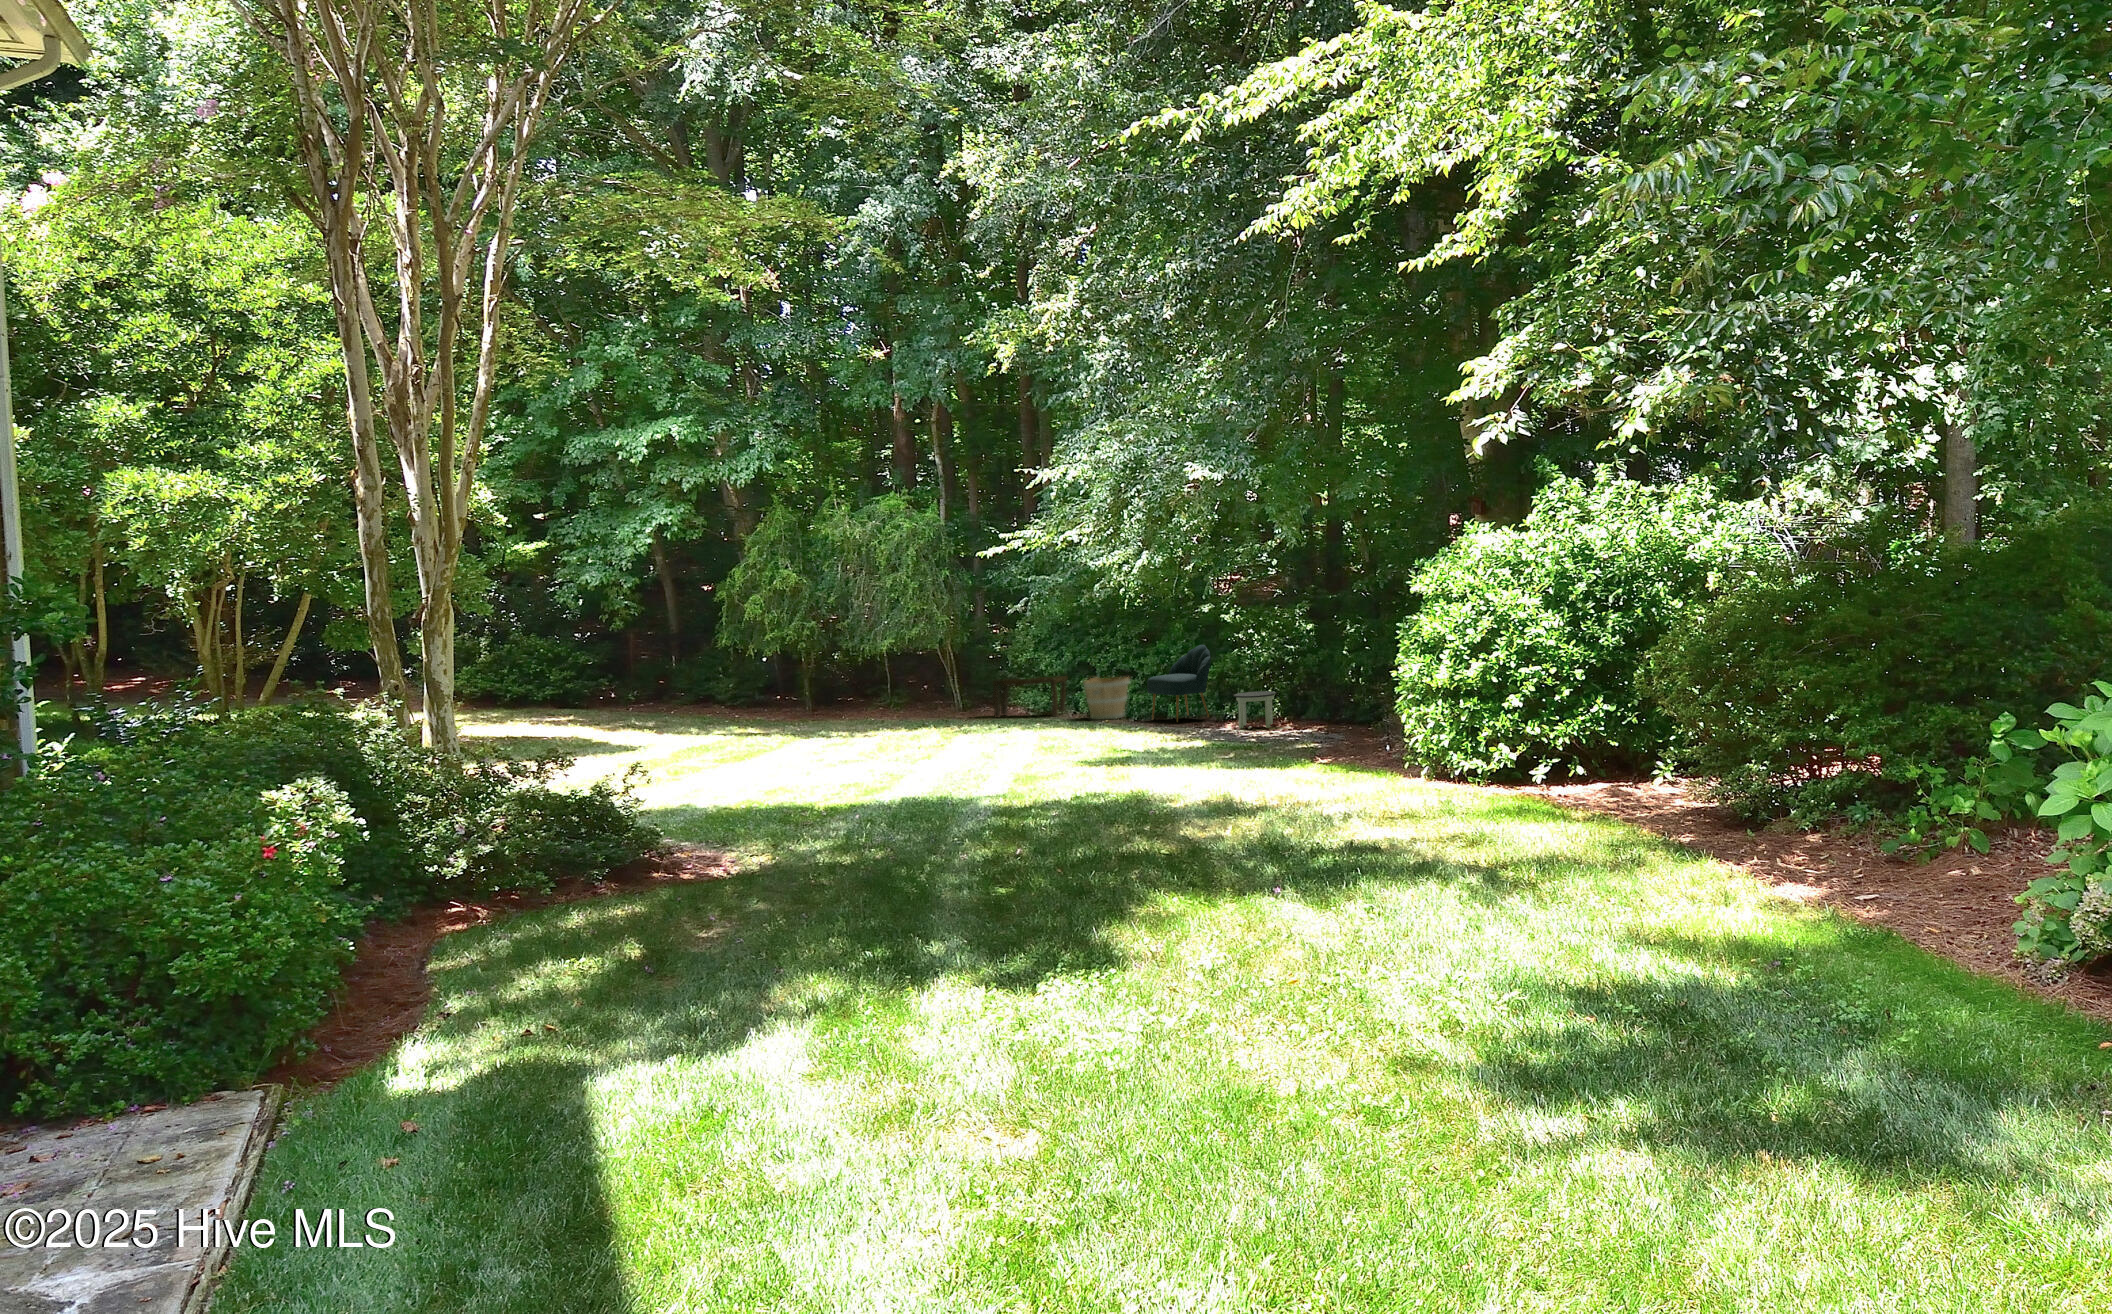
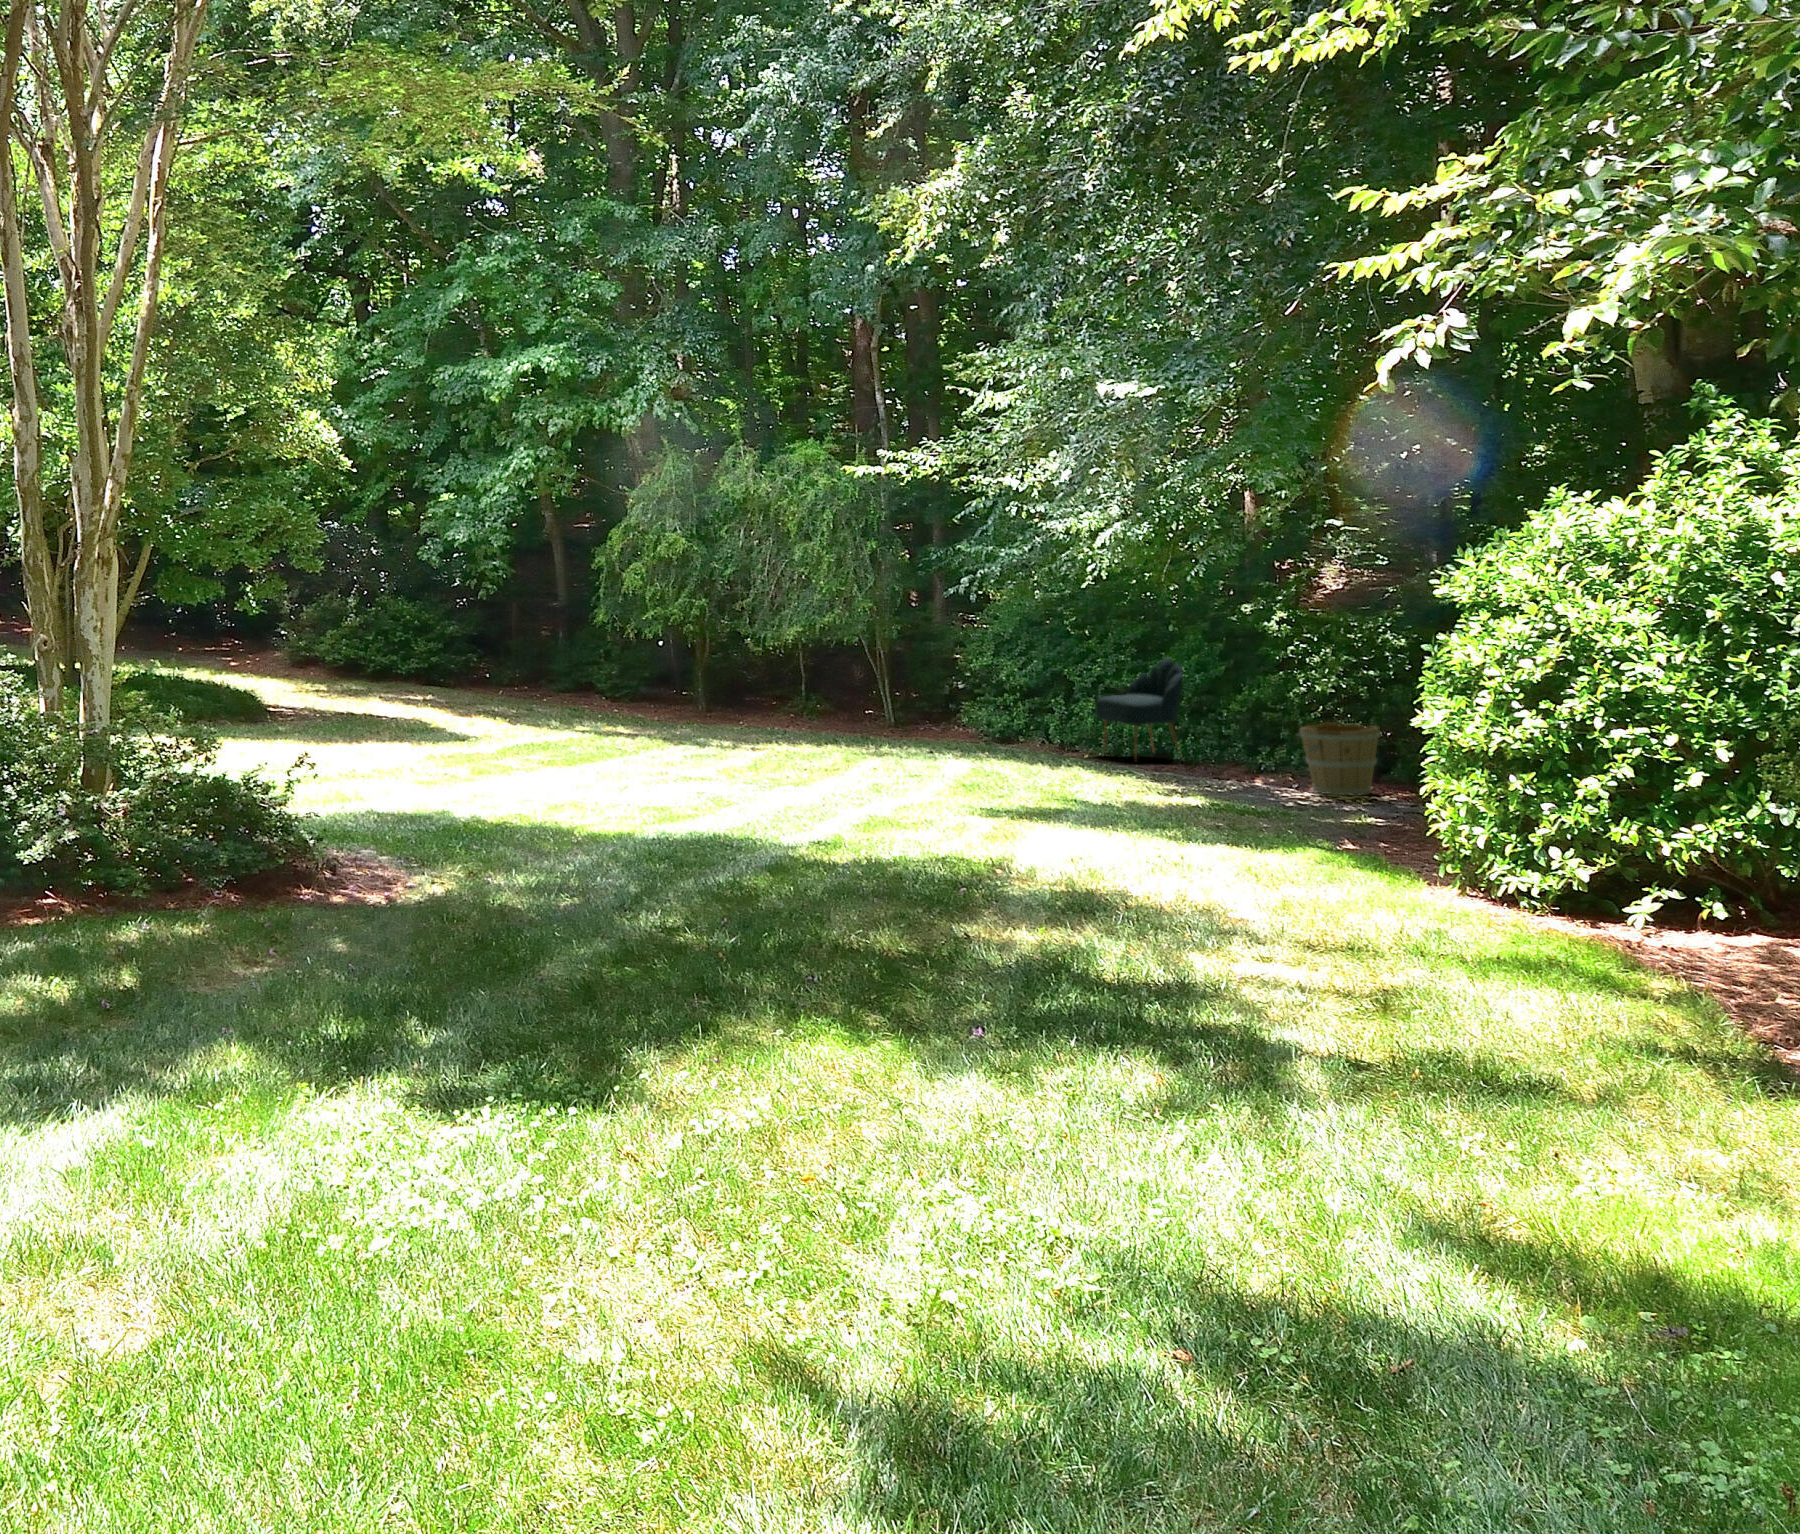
bench: present [992,676,1068,718] -> none [900,686,997,741]
wooden bucket: present [1084,677,1130,719] -> present [1299,722,1381,796]
round table: present [1234,691,1277,728] -> none [1210,728,1272,781]

